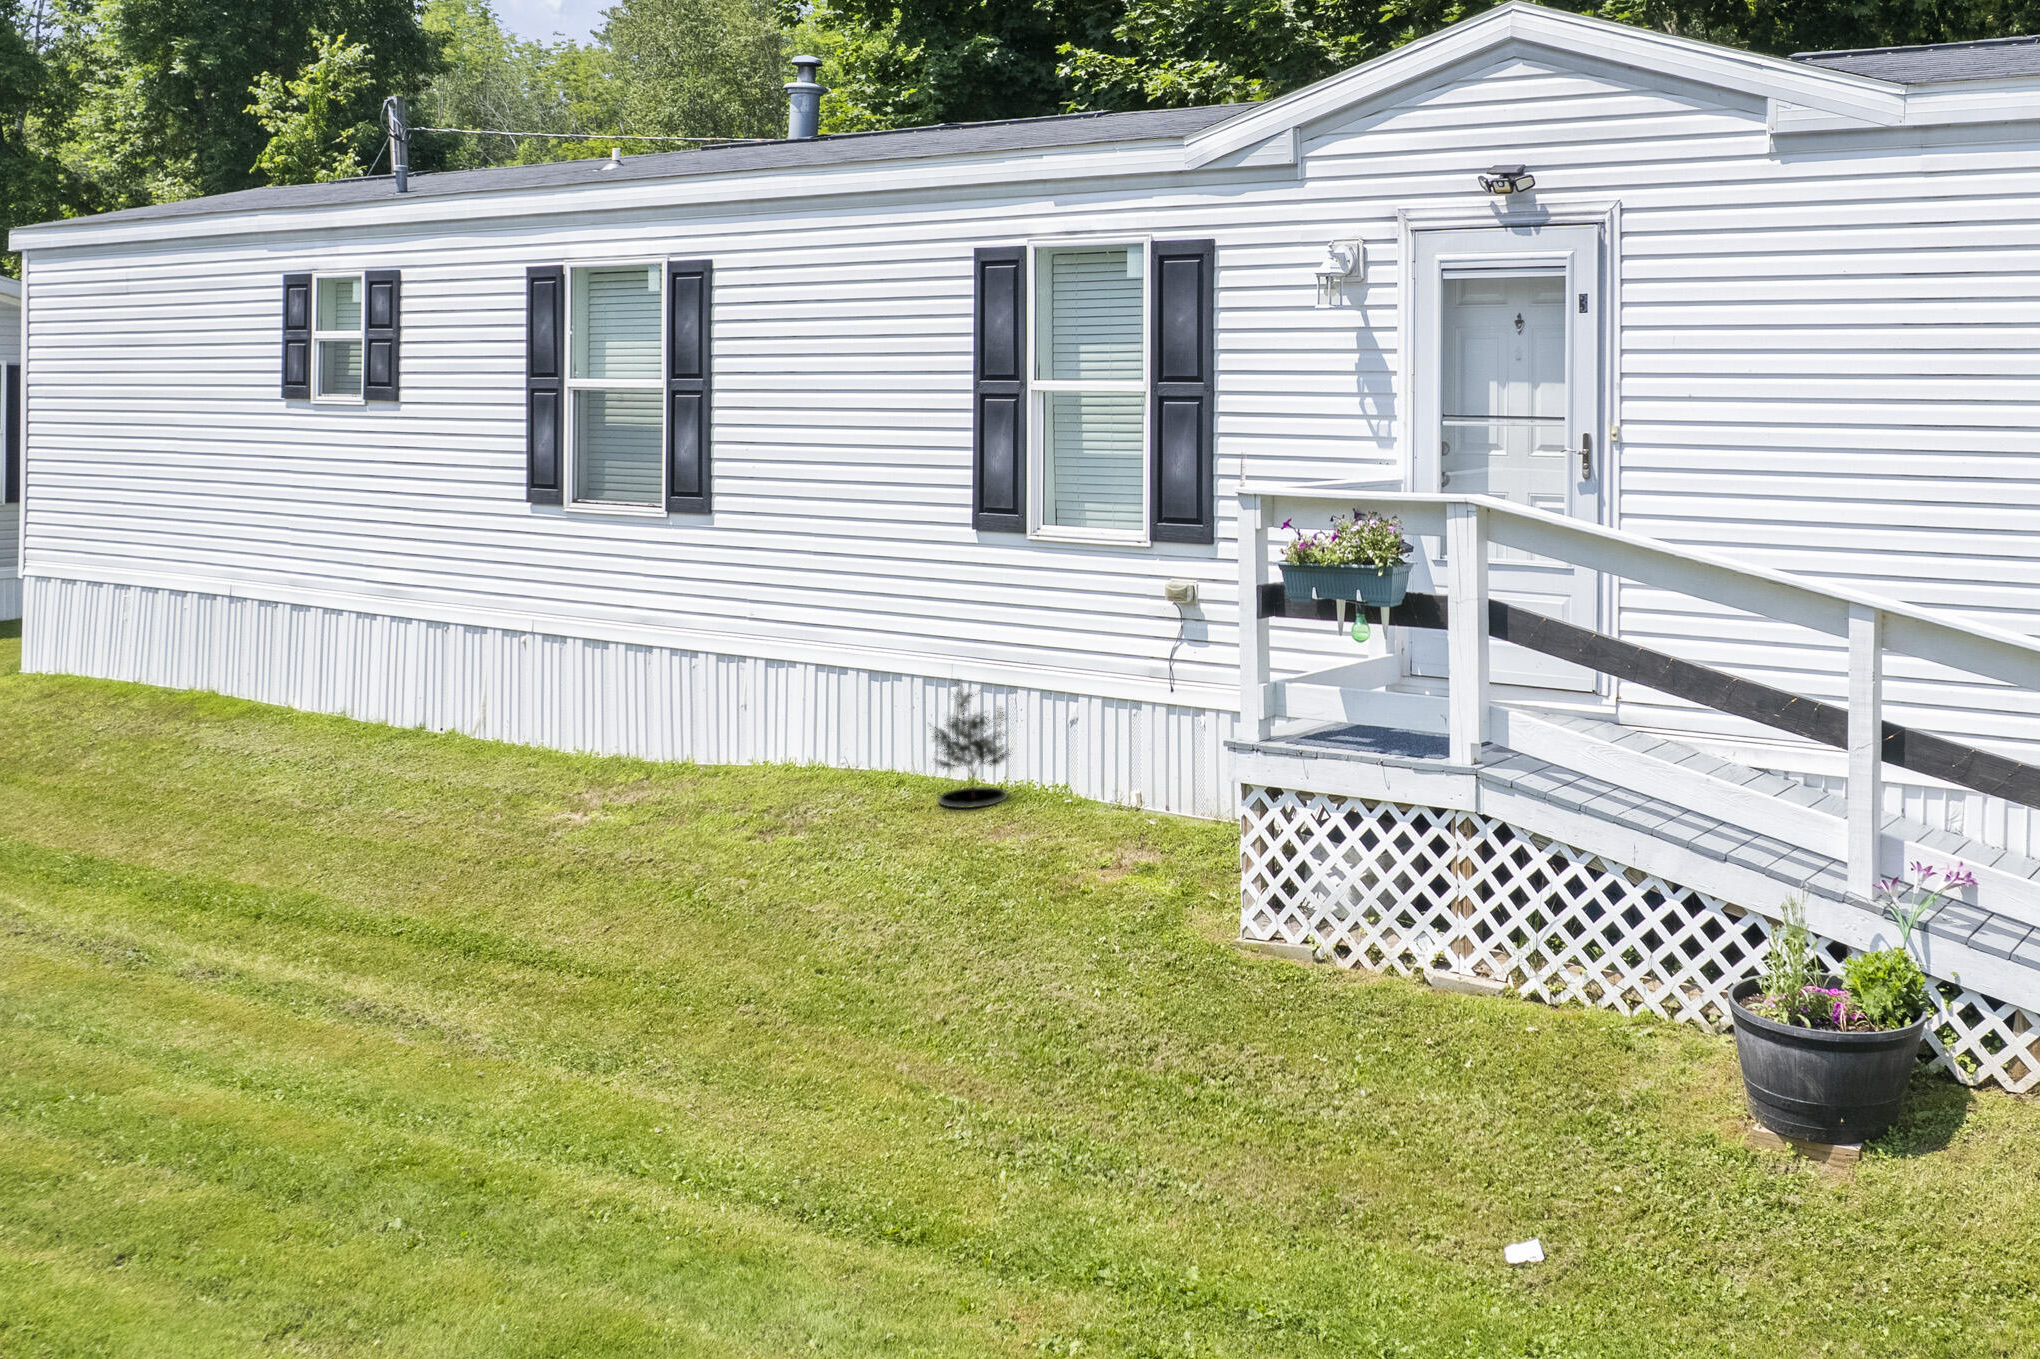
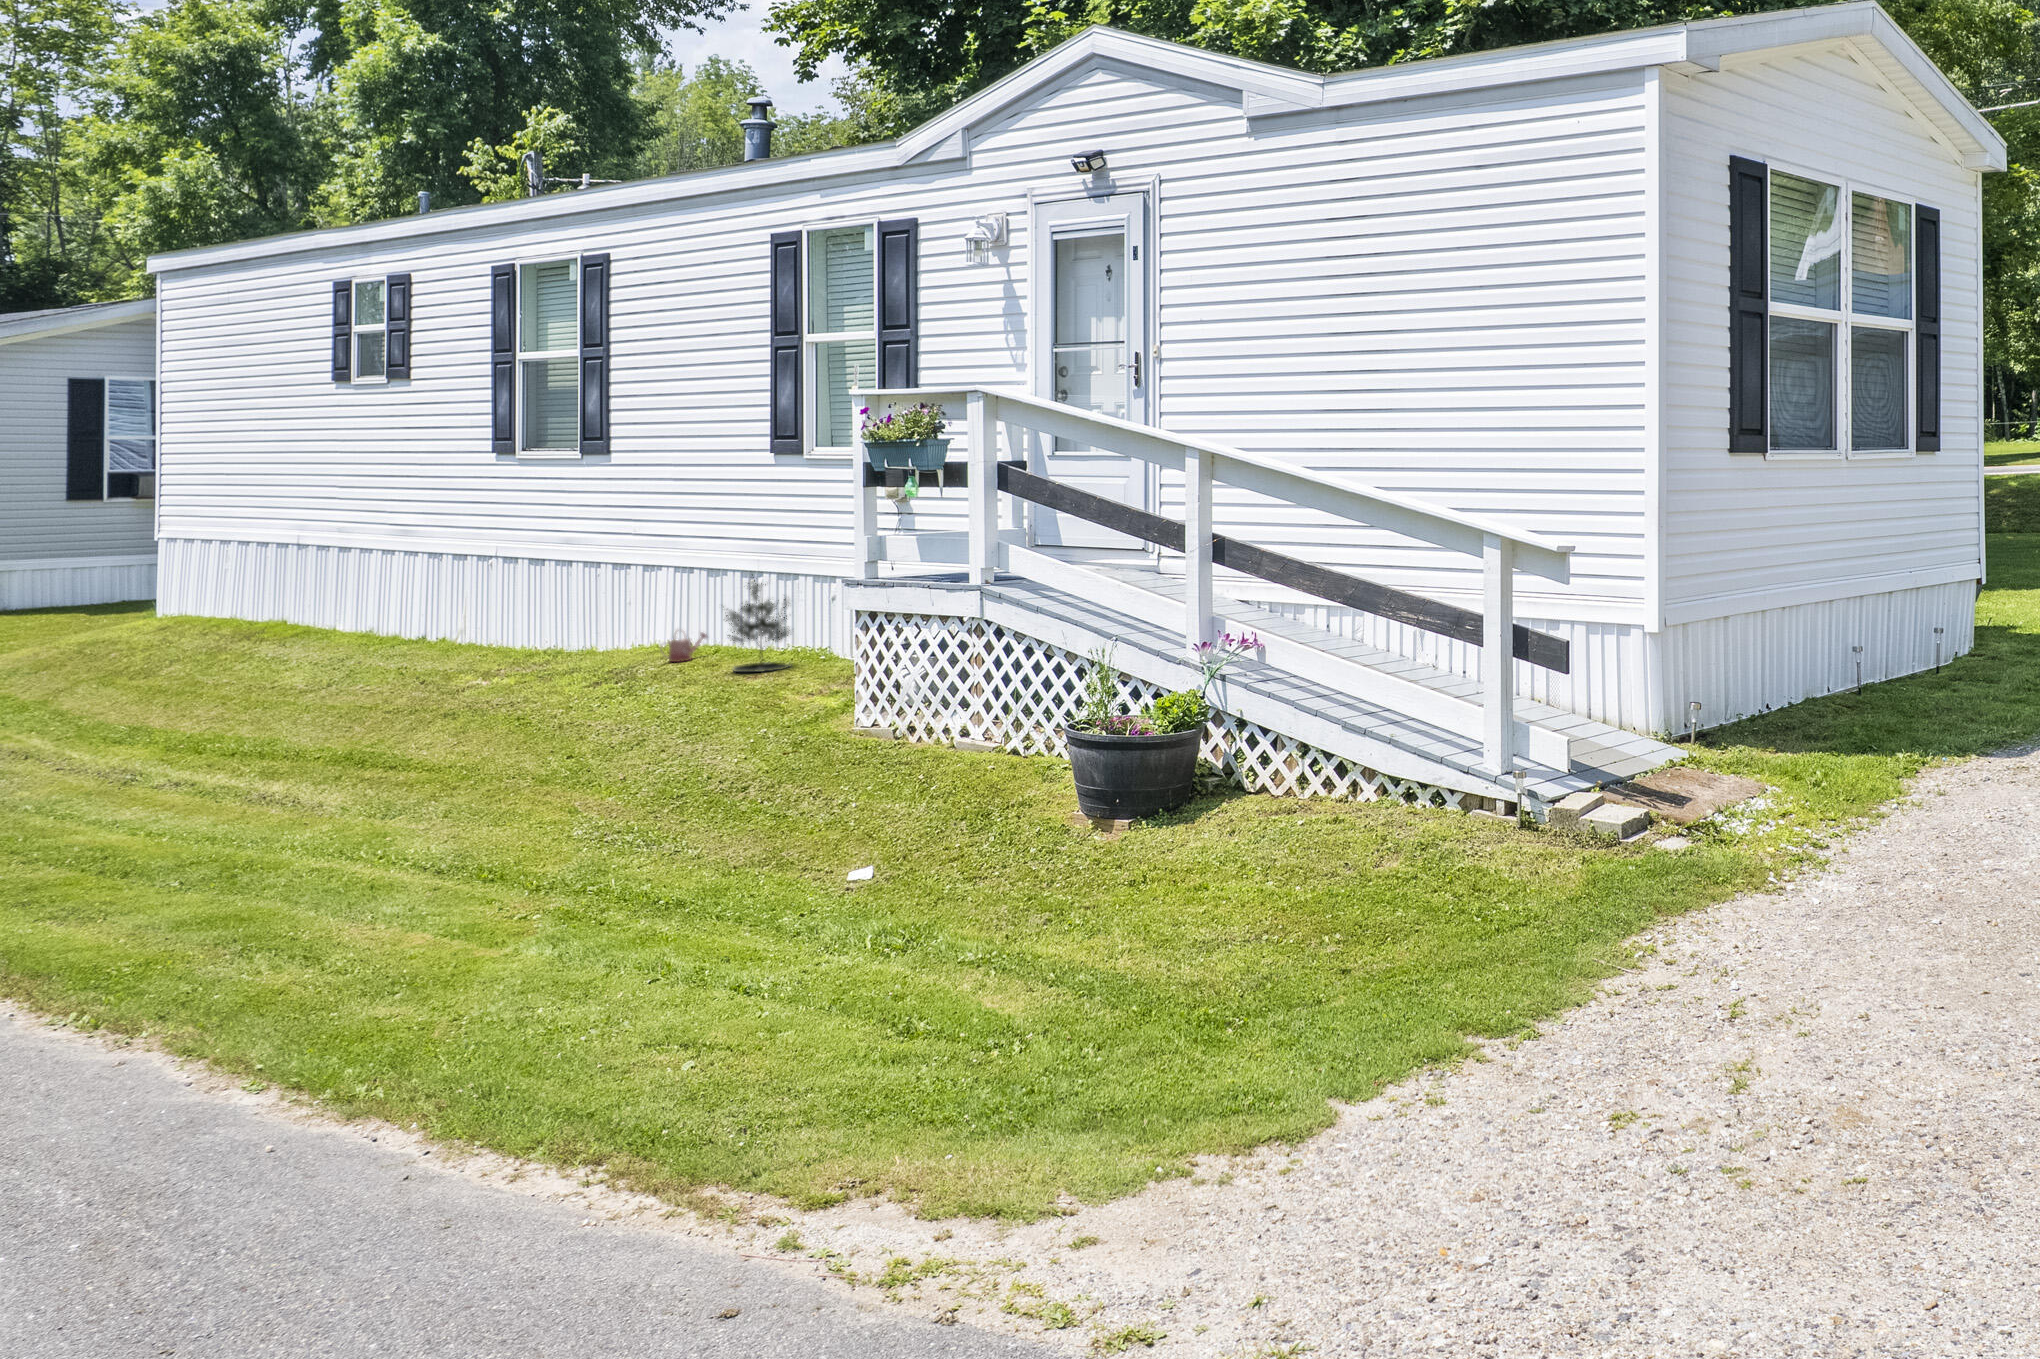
watering can: none [820,740,870,783] -> present [663,633,707,662]

